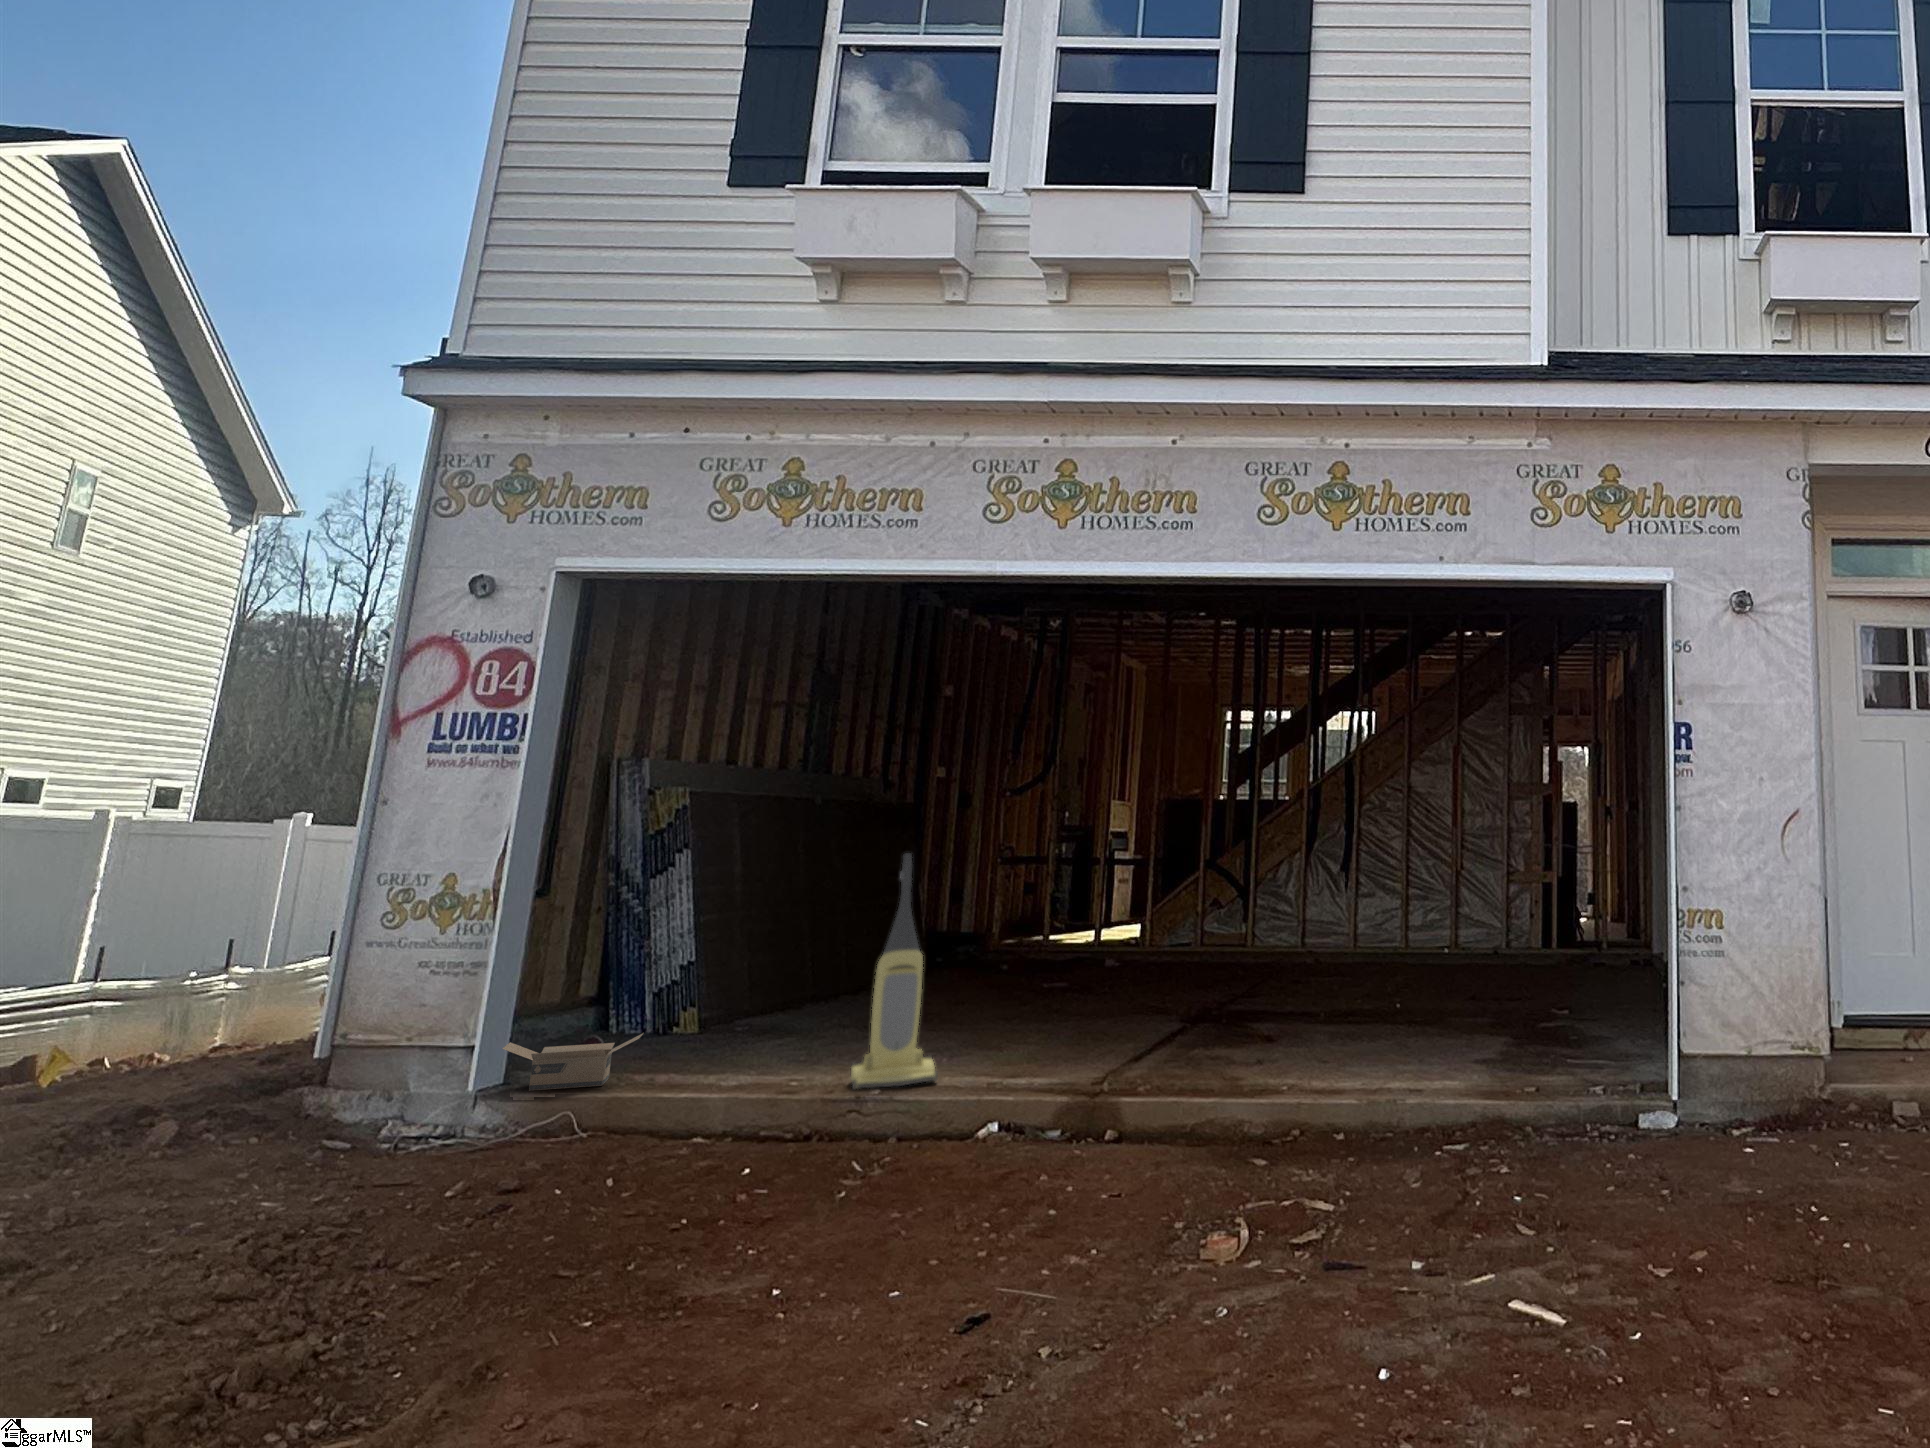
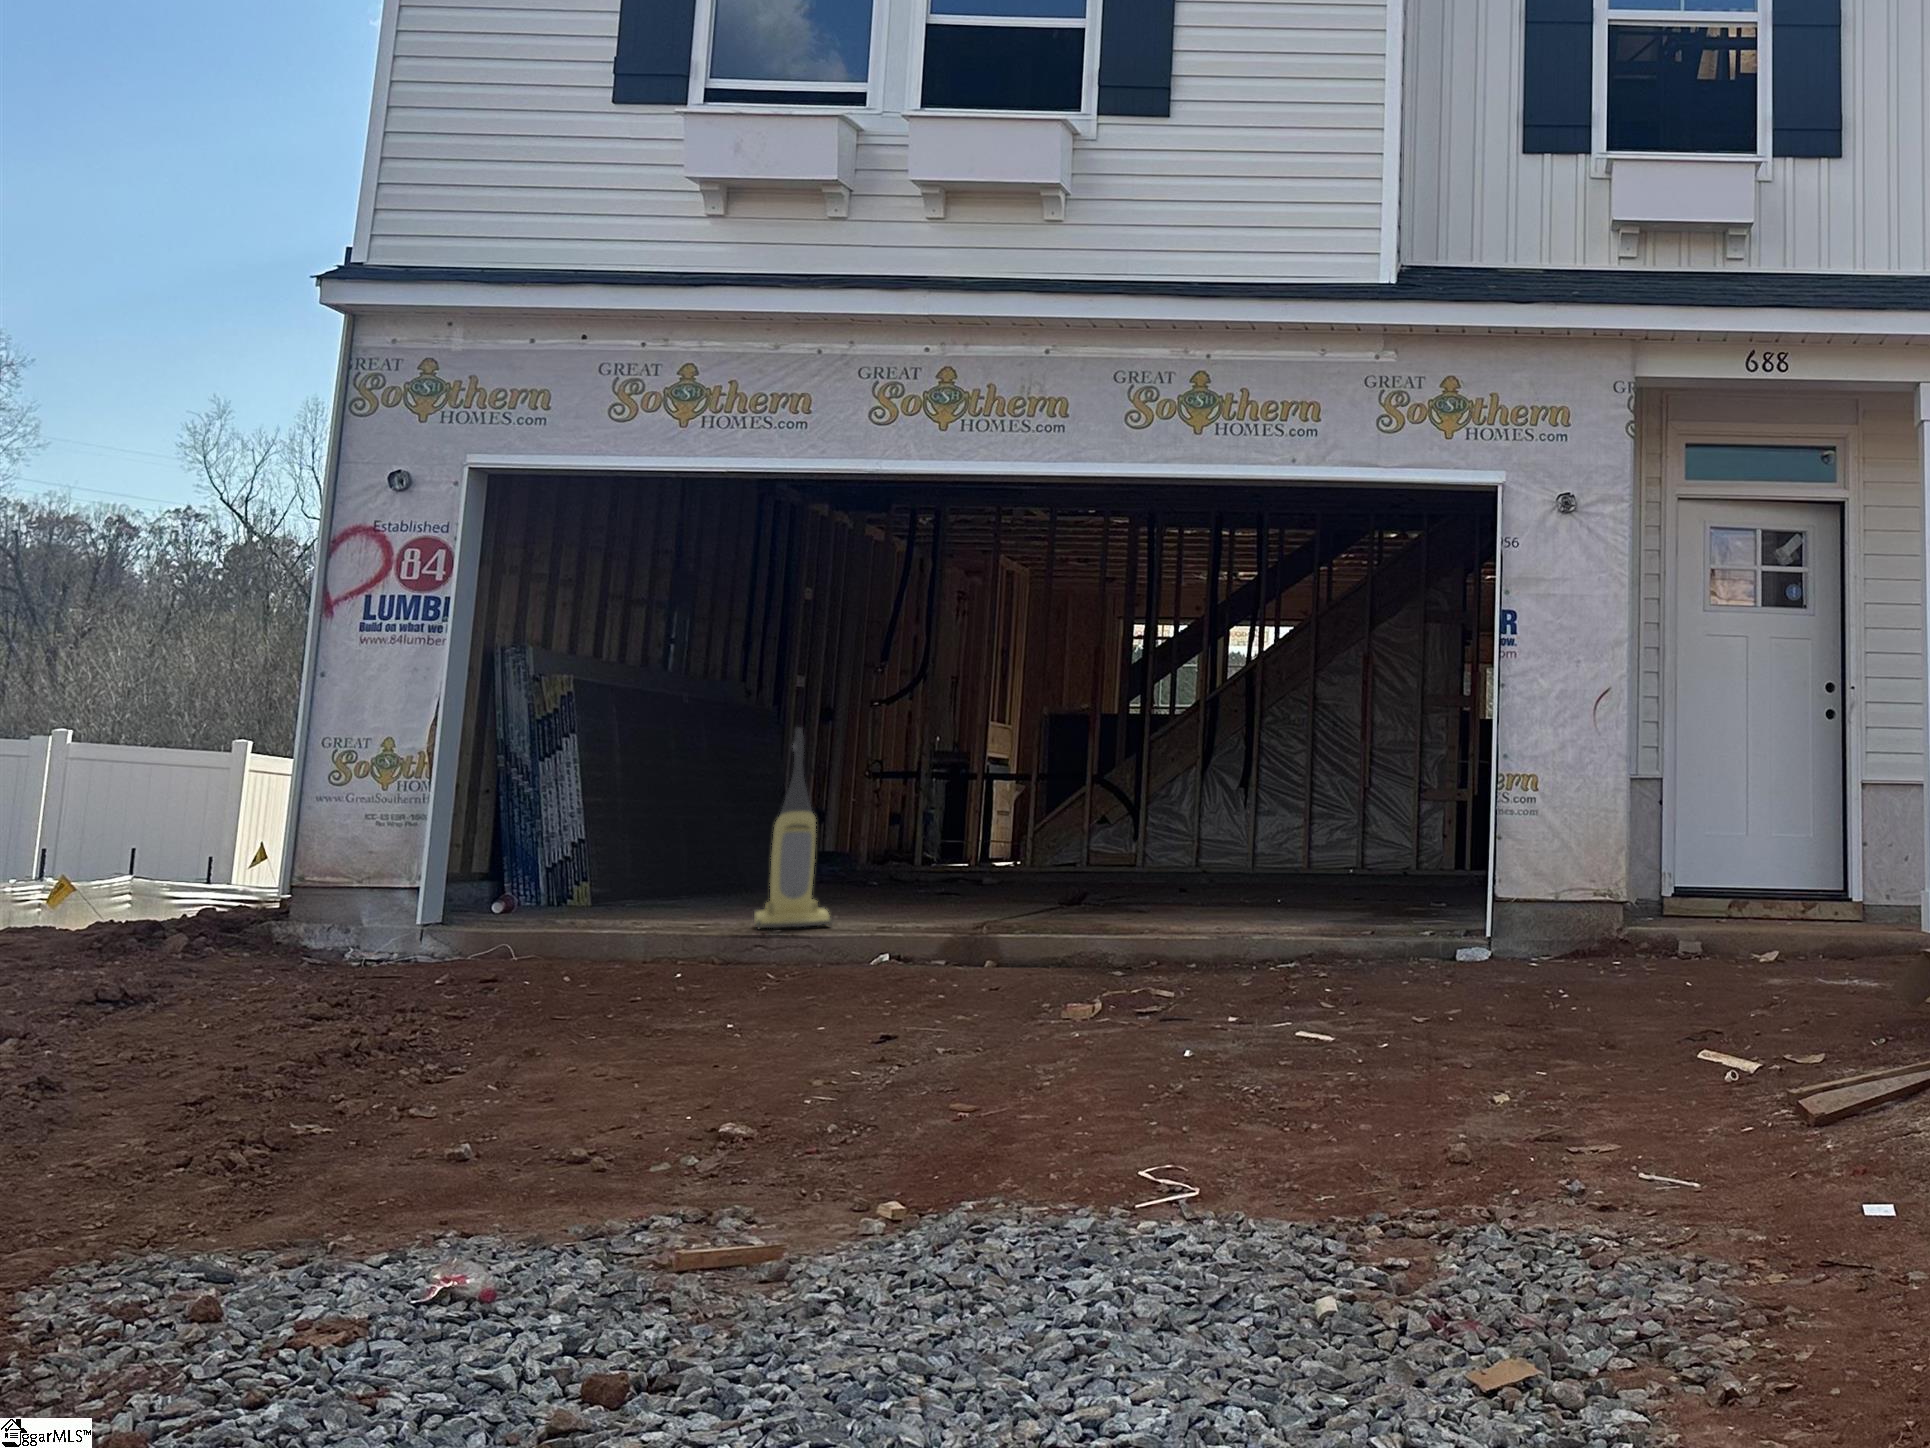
cardboard box: present [502,1034,643,1091] -> none [443,883,564,927]

